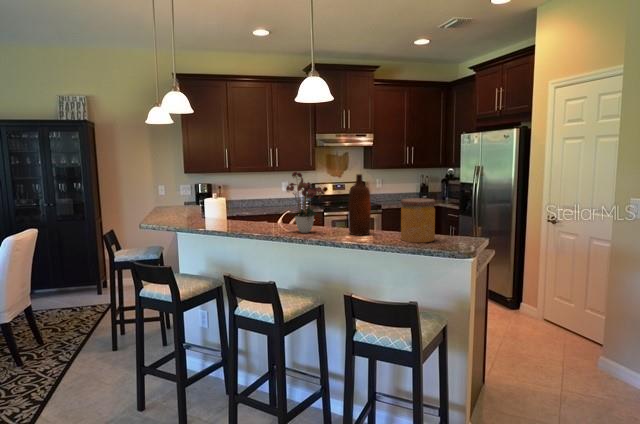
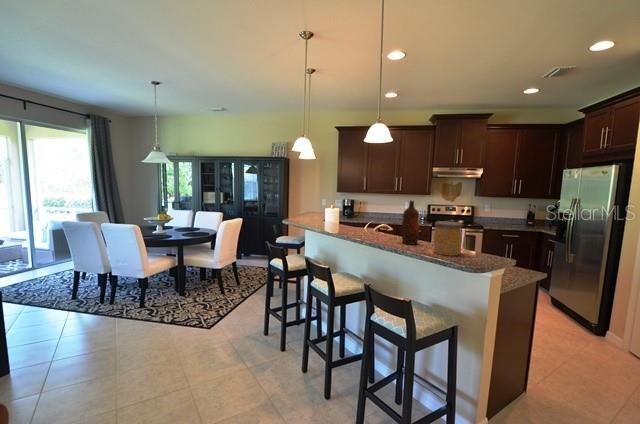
flower arrangement: present [286,171,325,233] -> none [361,194,389,238]

